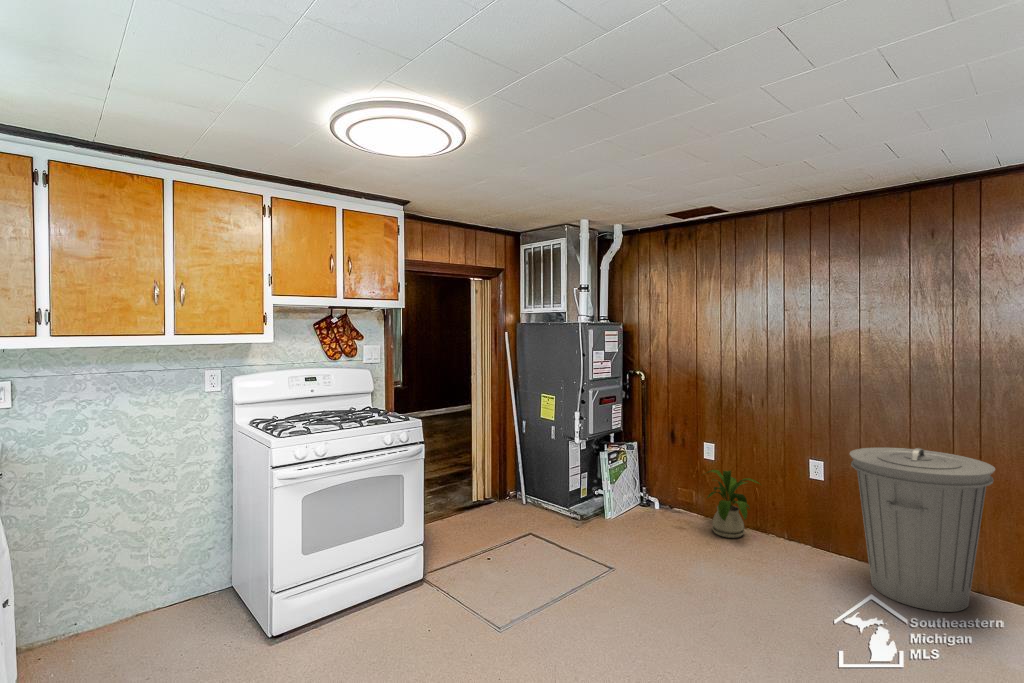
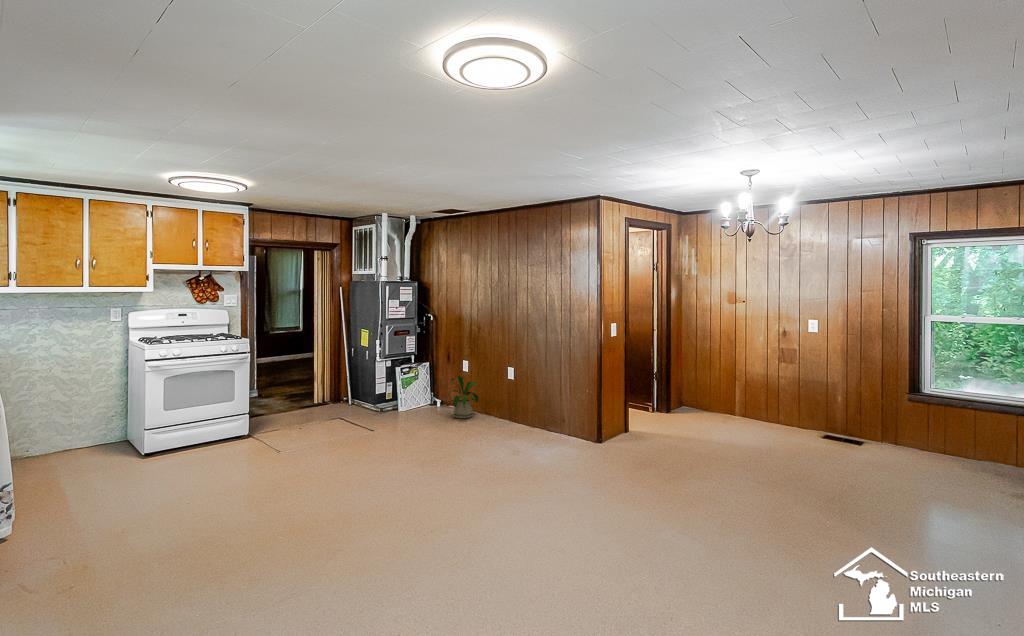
trash can: present [850,448,995,612] -> none [499,357,565,444]

